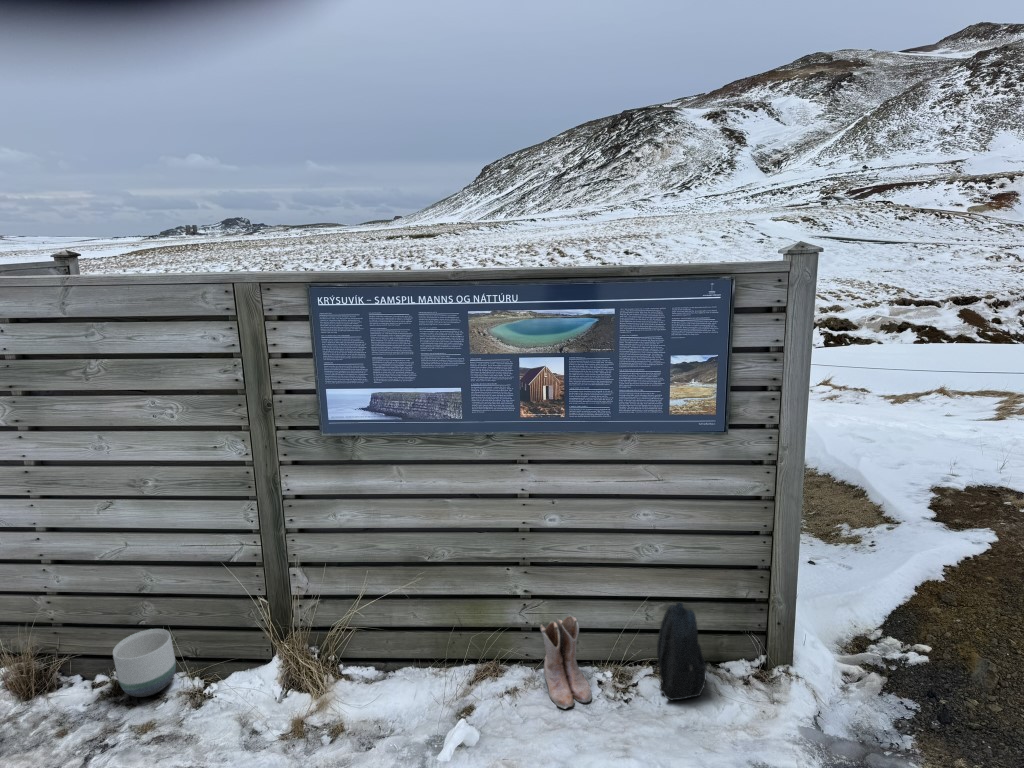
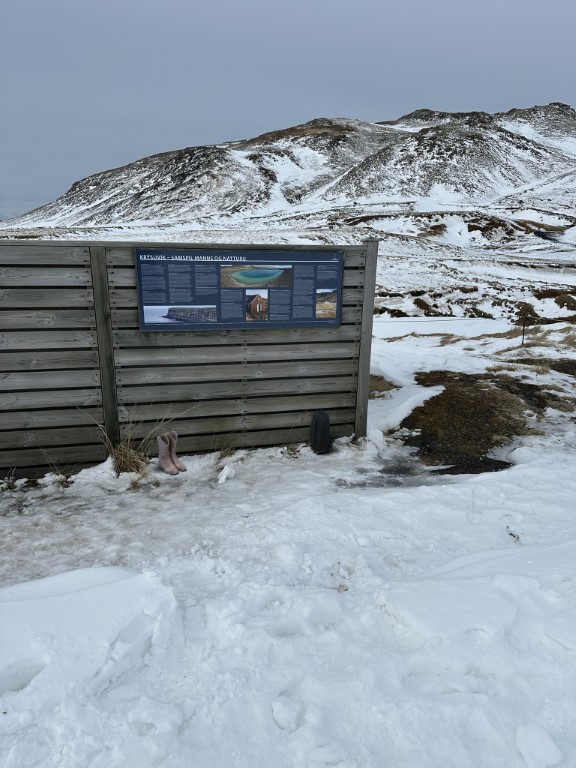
boots: present [541,616,592,708] -> present [157,431,187,474]
planter: present [113,629,176,697] -> none [15,449,50,485]

